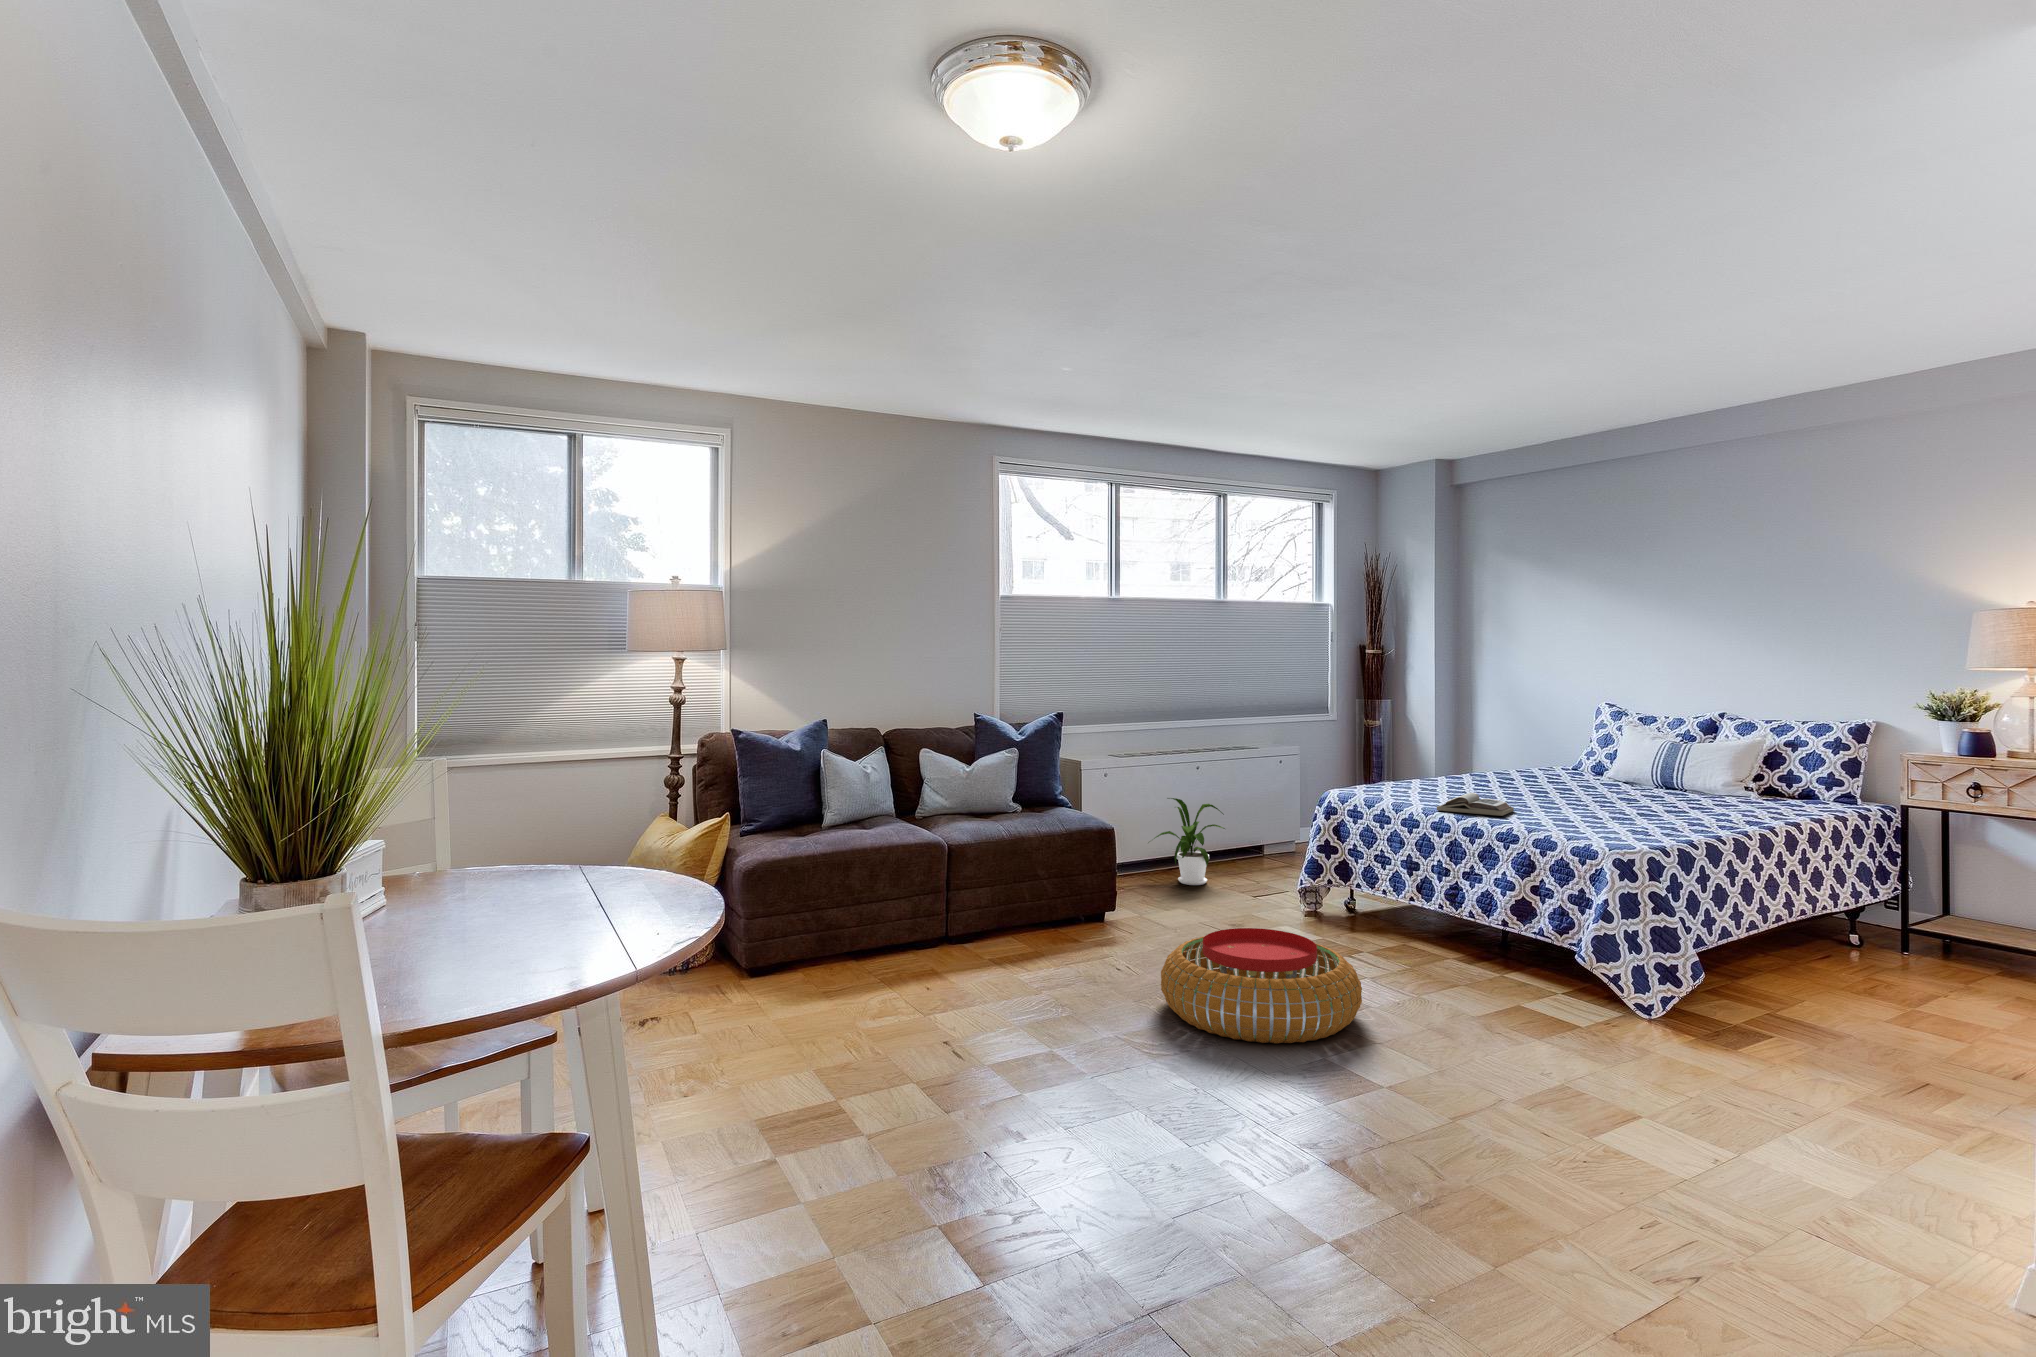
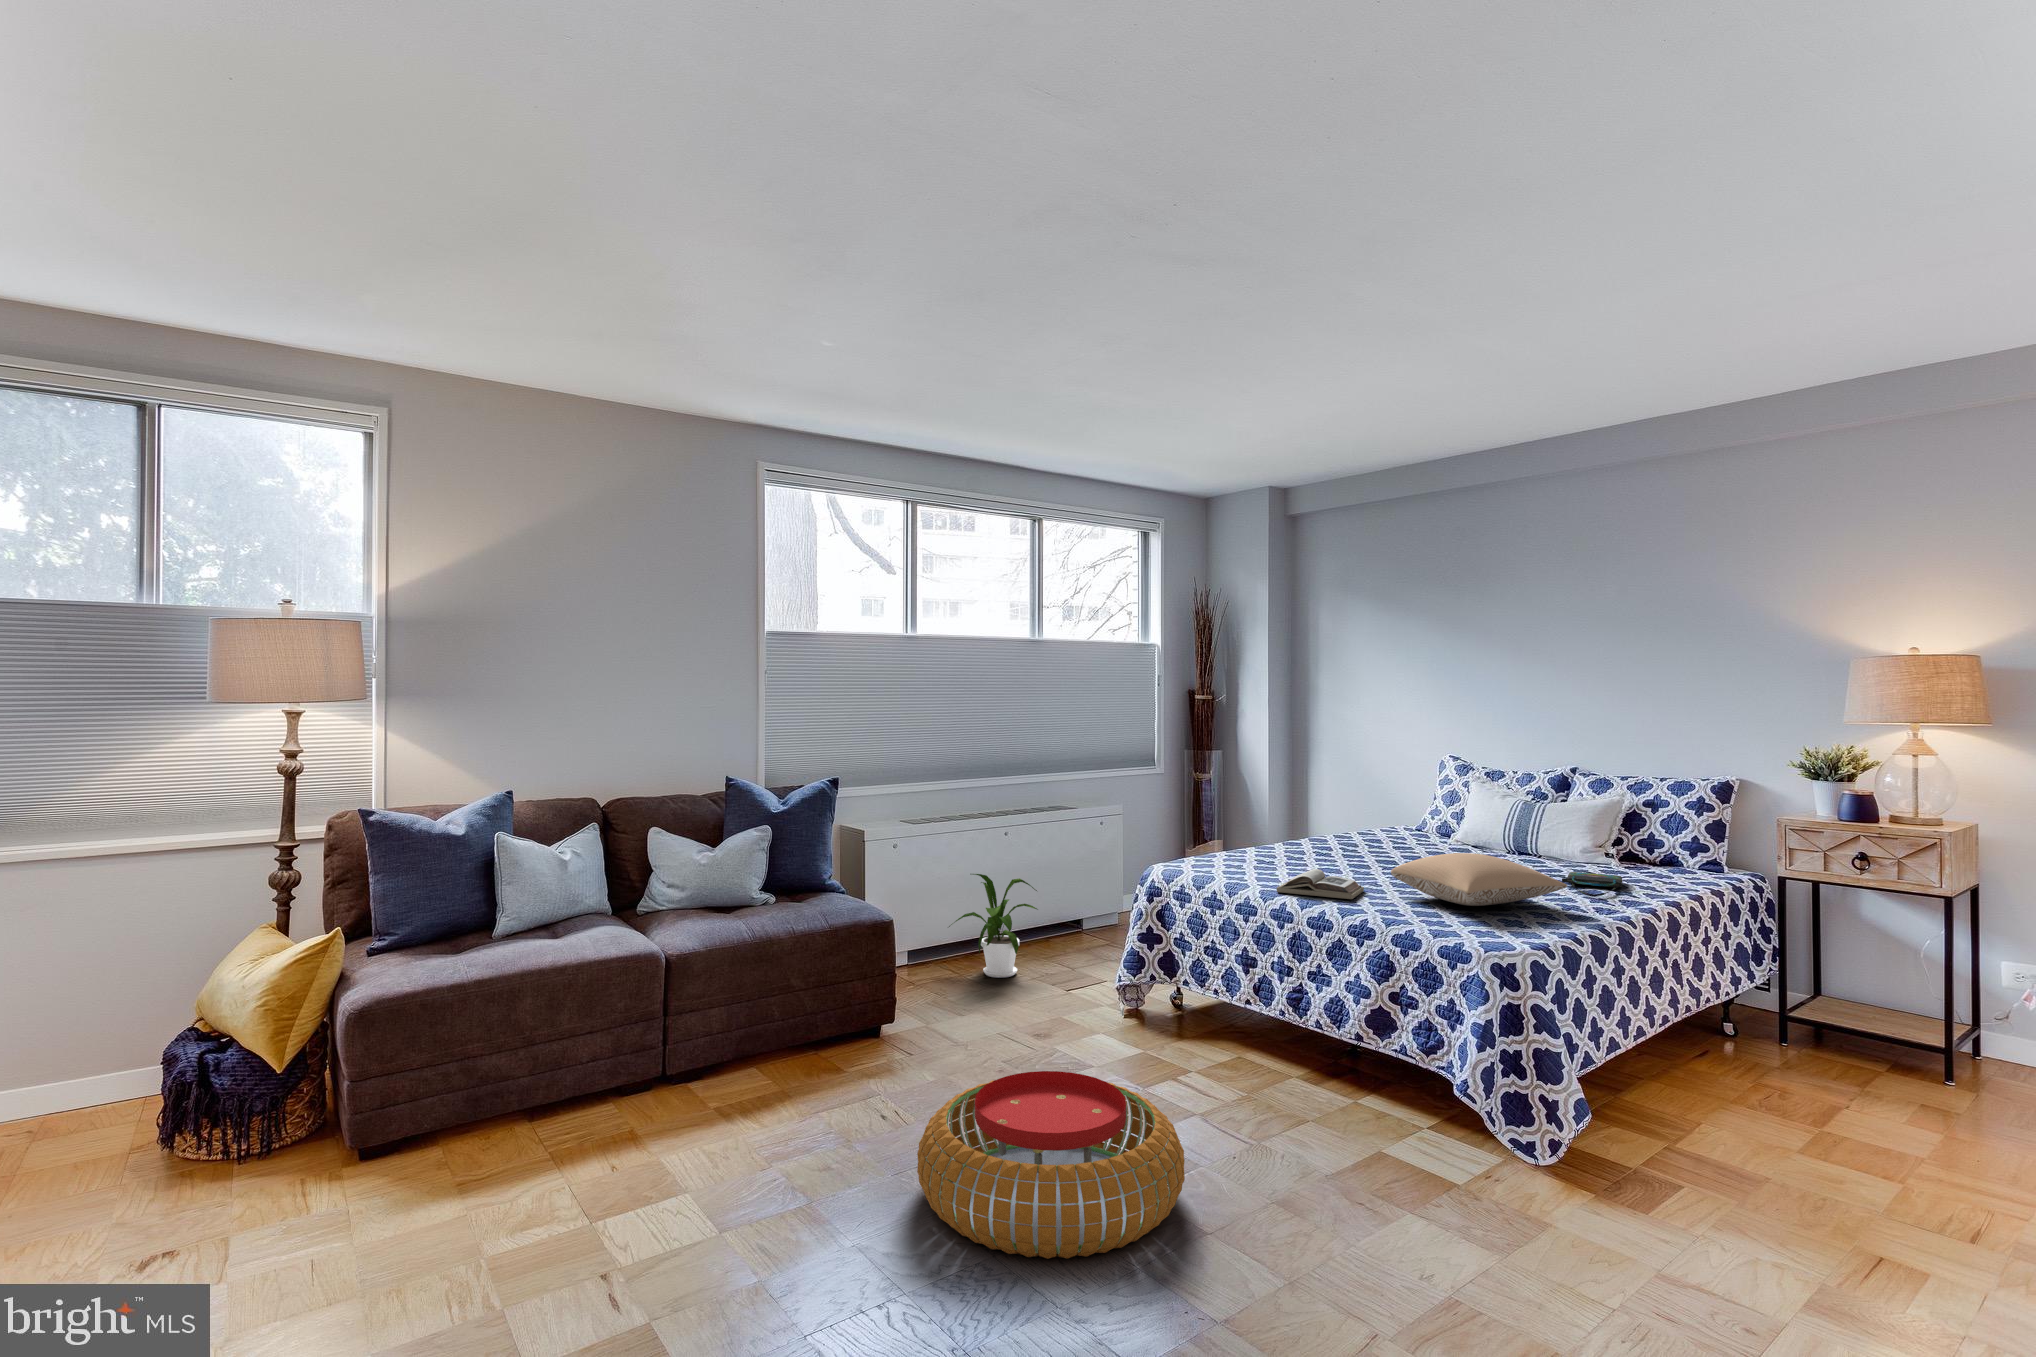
pillow: none [1537,779,1693,822] -> present [1391,853,1567,906]
tote bag: none [1695,800,1752,818] -> present [1562,872,1624,897]

